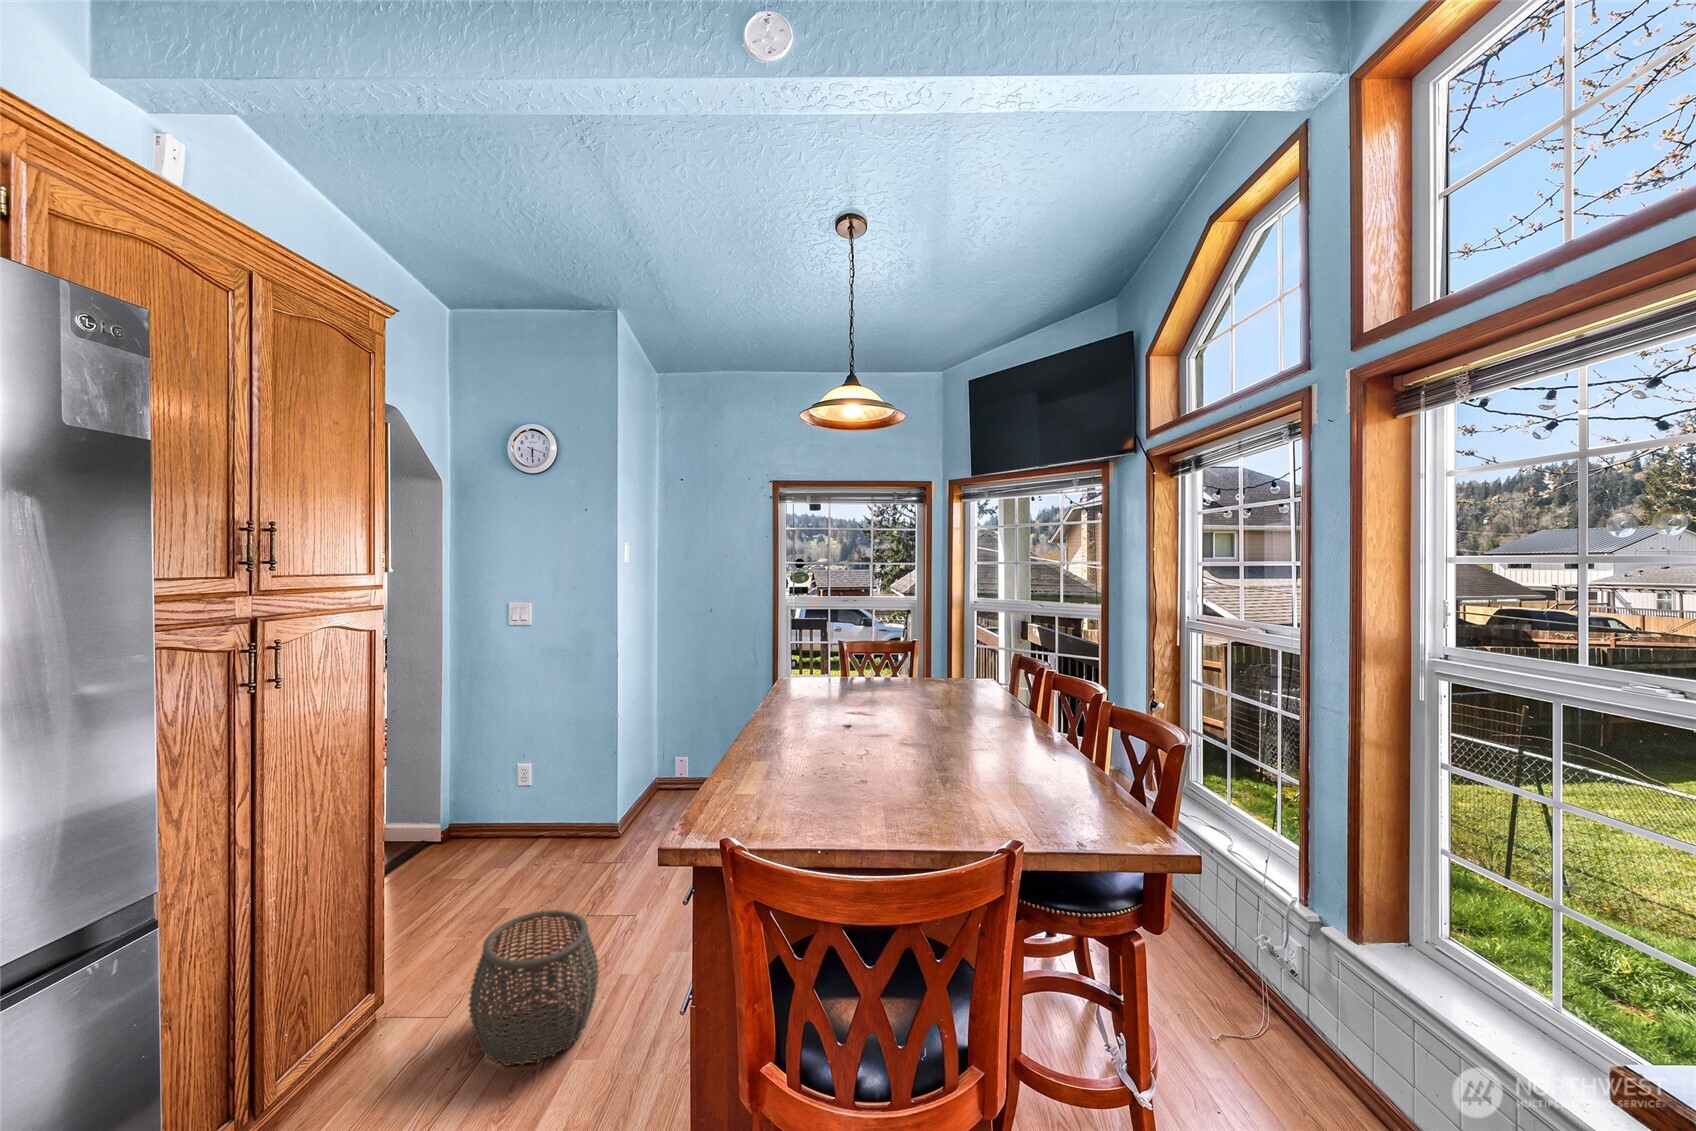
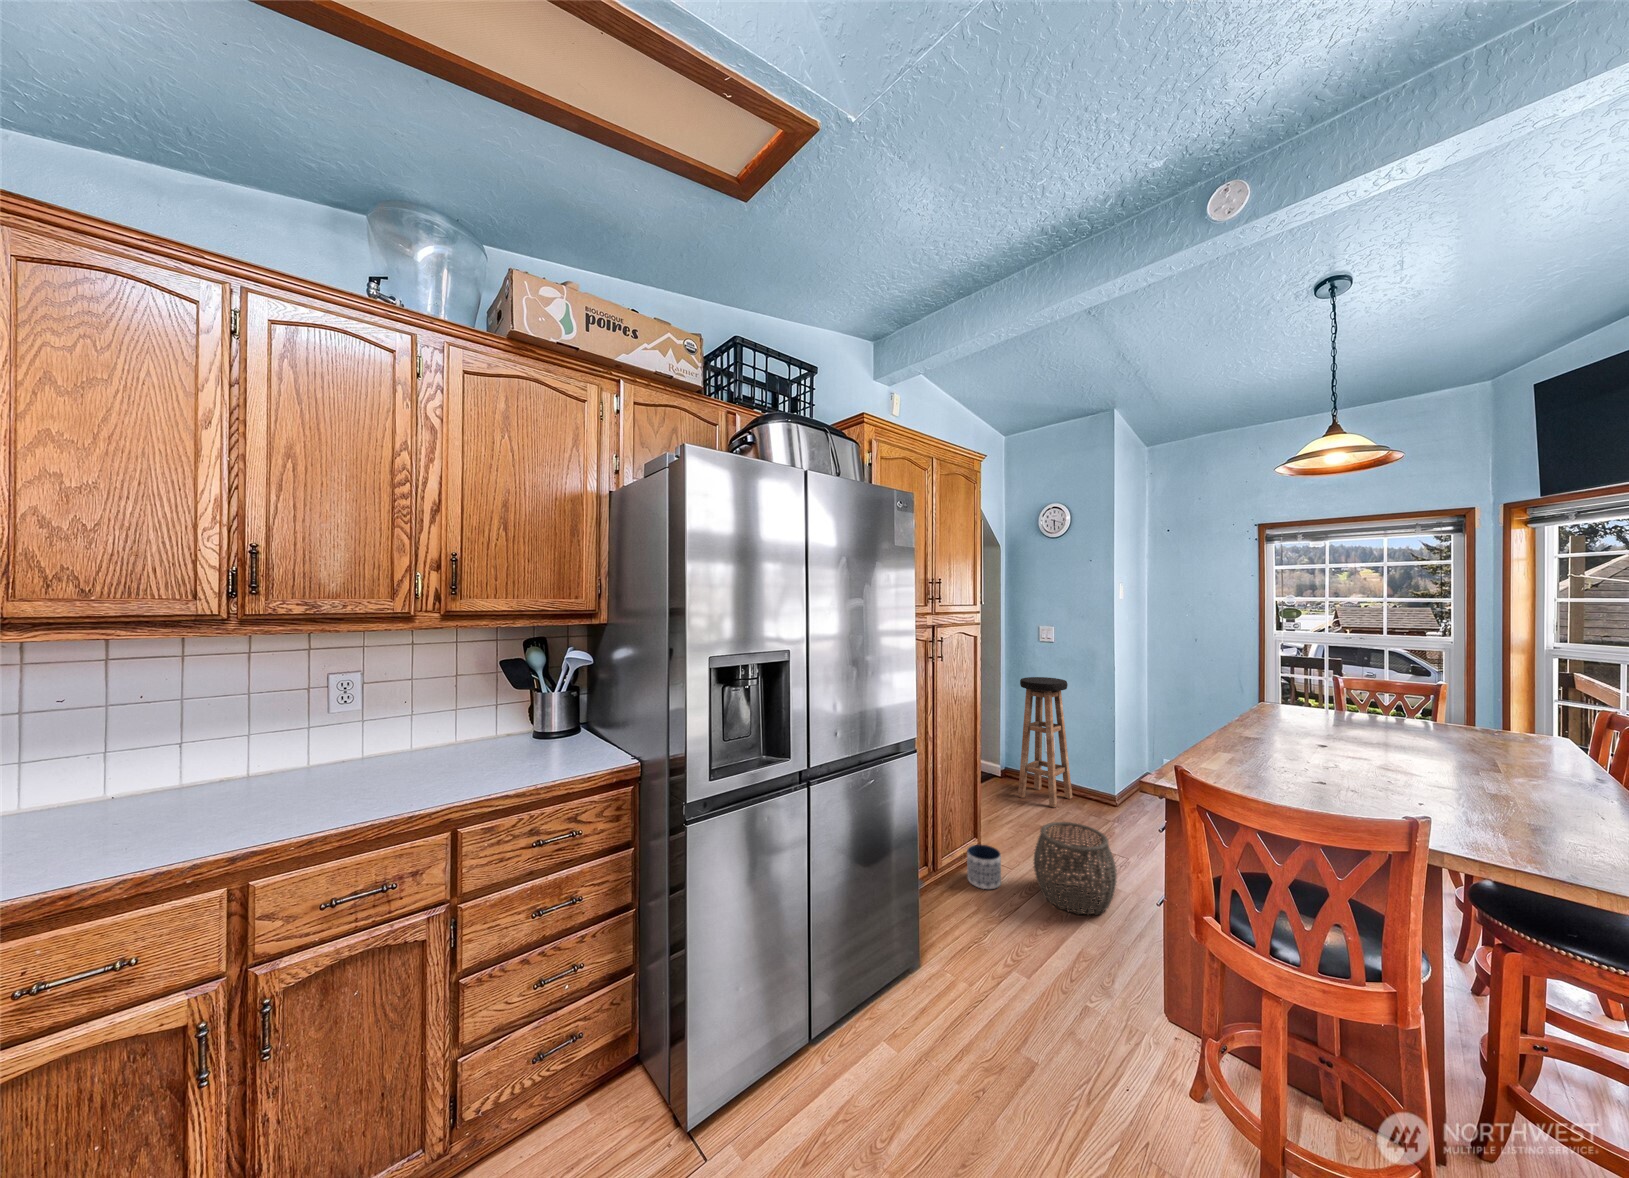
bar stool: none [469,678,554,872] -> present [1018,677,1072,808]
planter: none [340,999,410,1090] -> present [967,845,1001,889]

